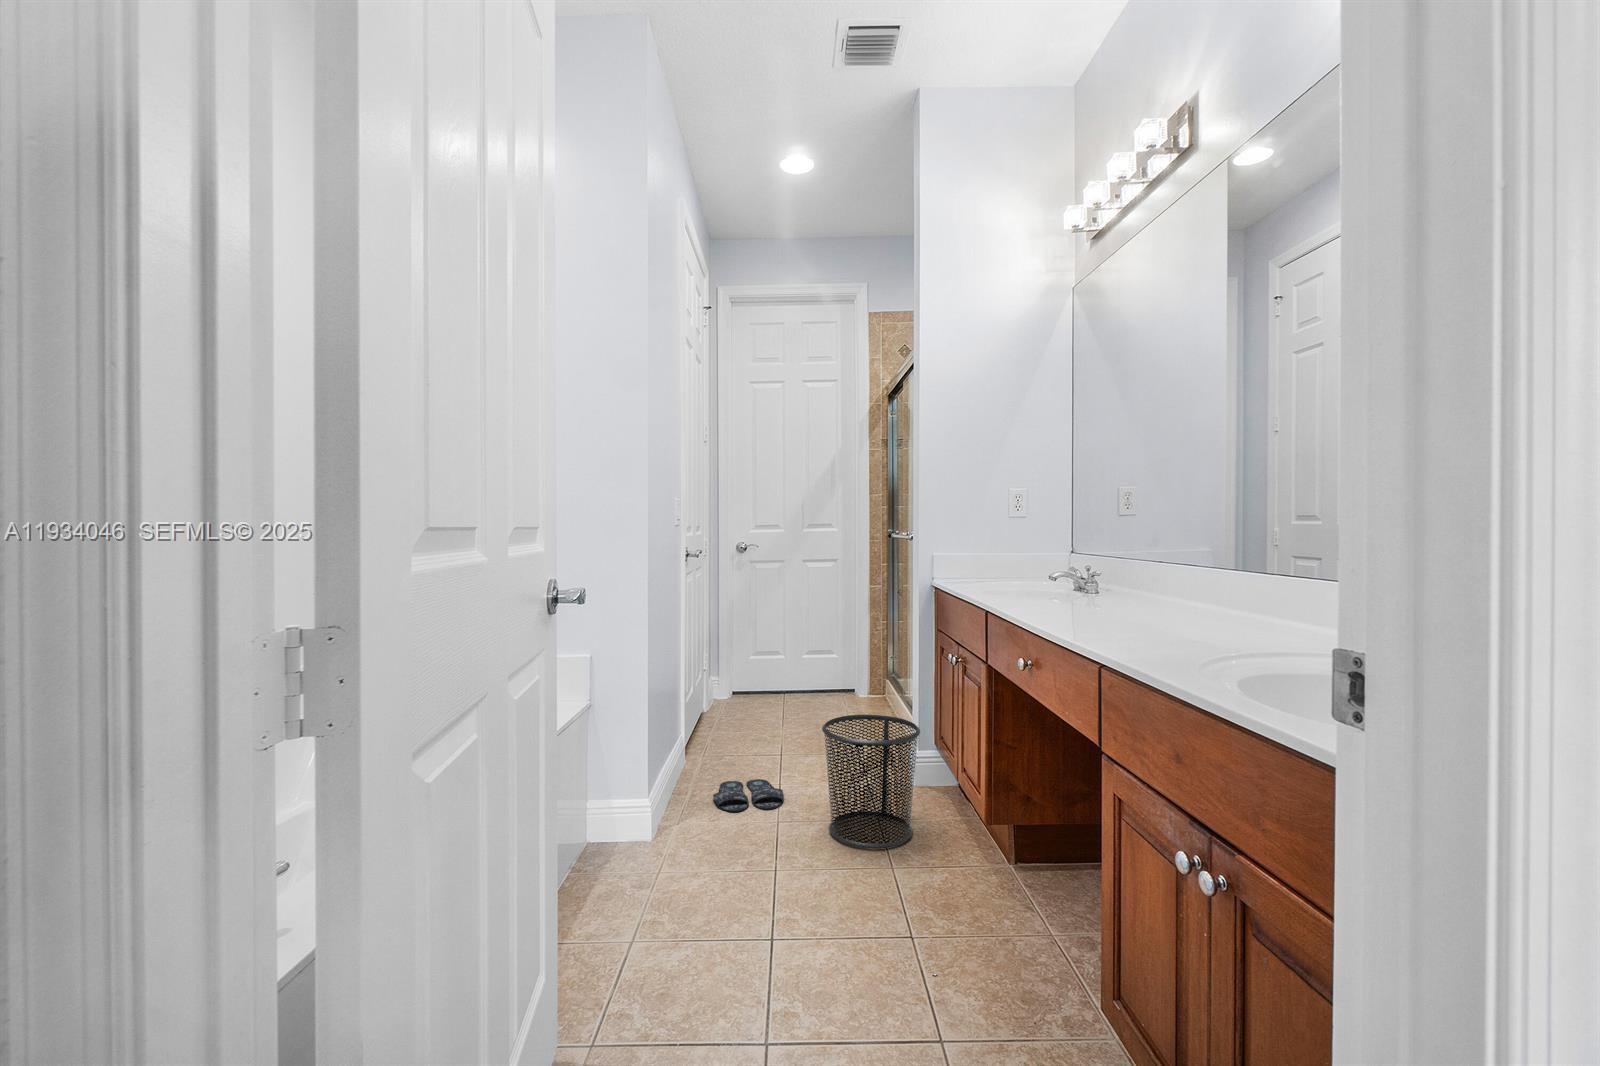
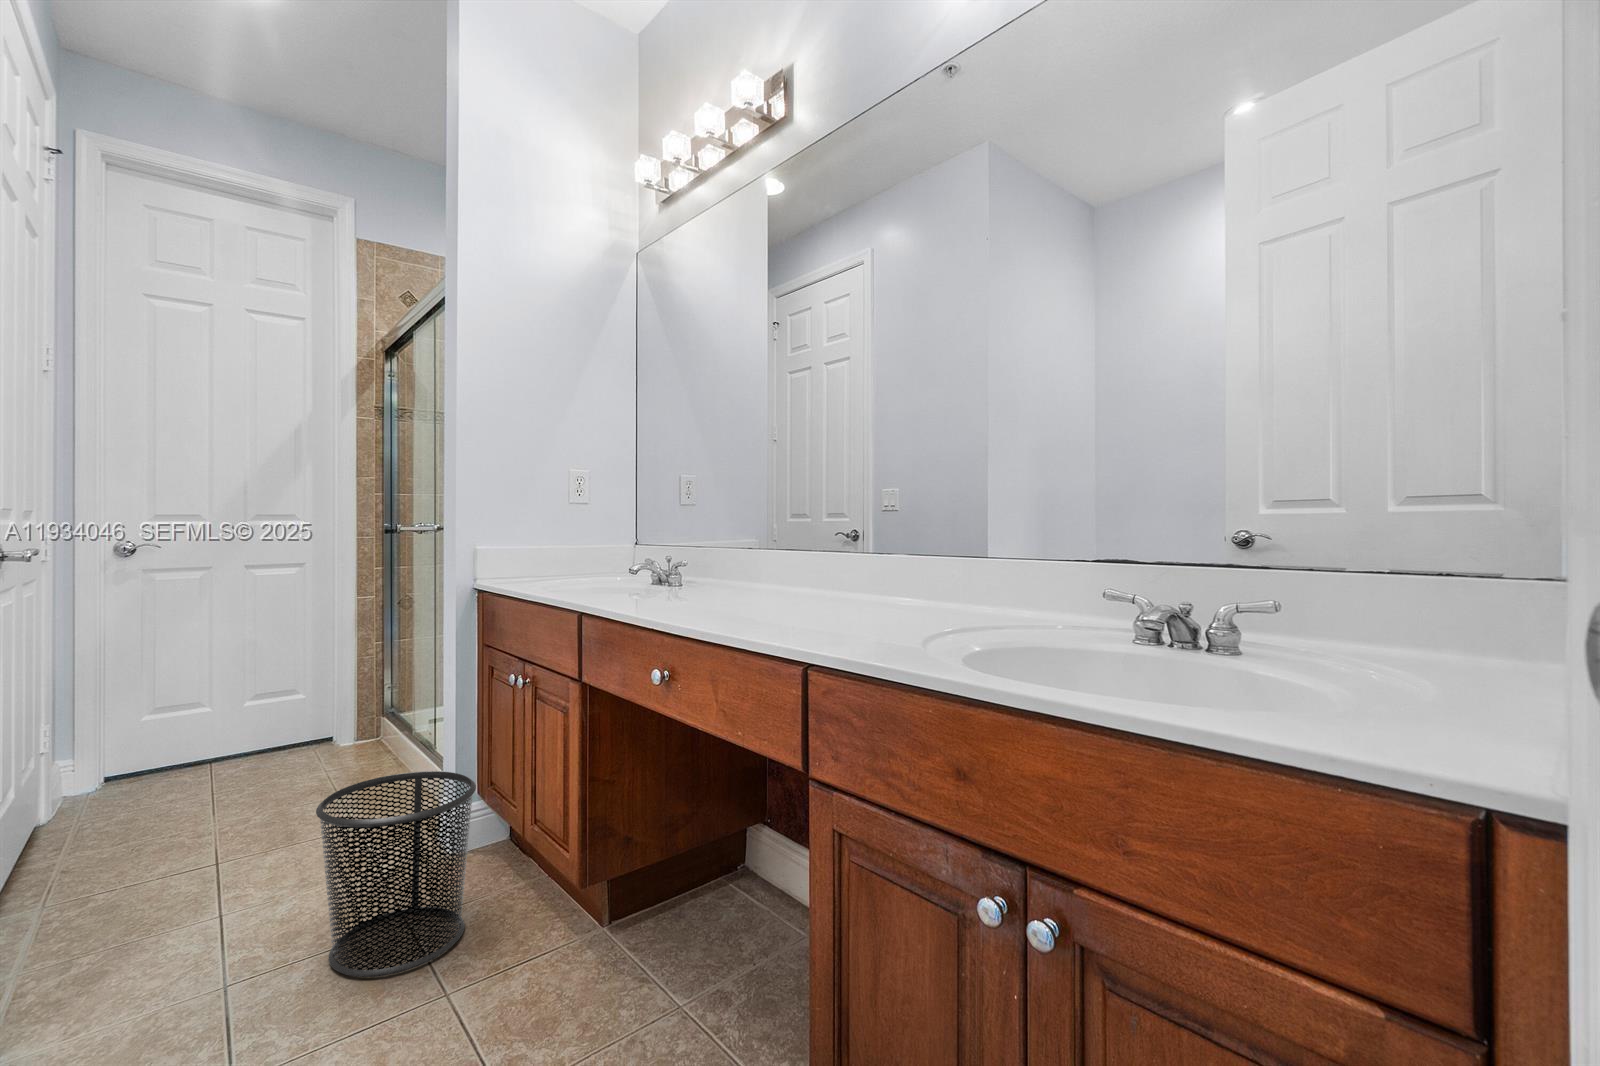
slippers: present [713,779,784,812] -> none [76,913,234,995]

